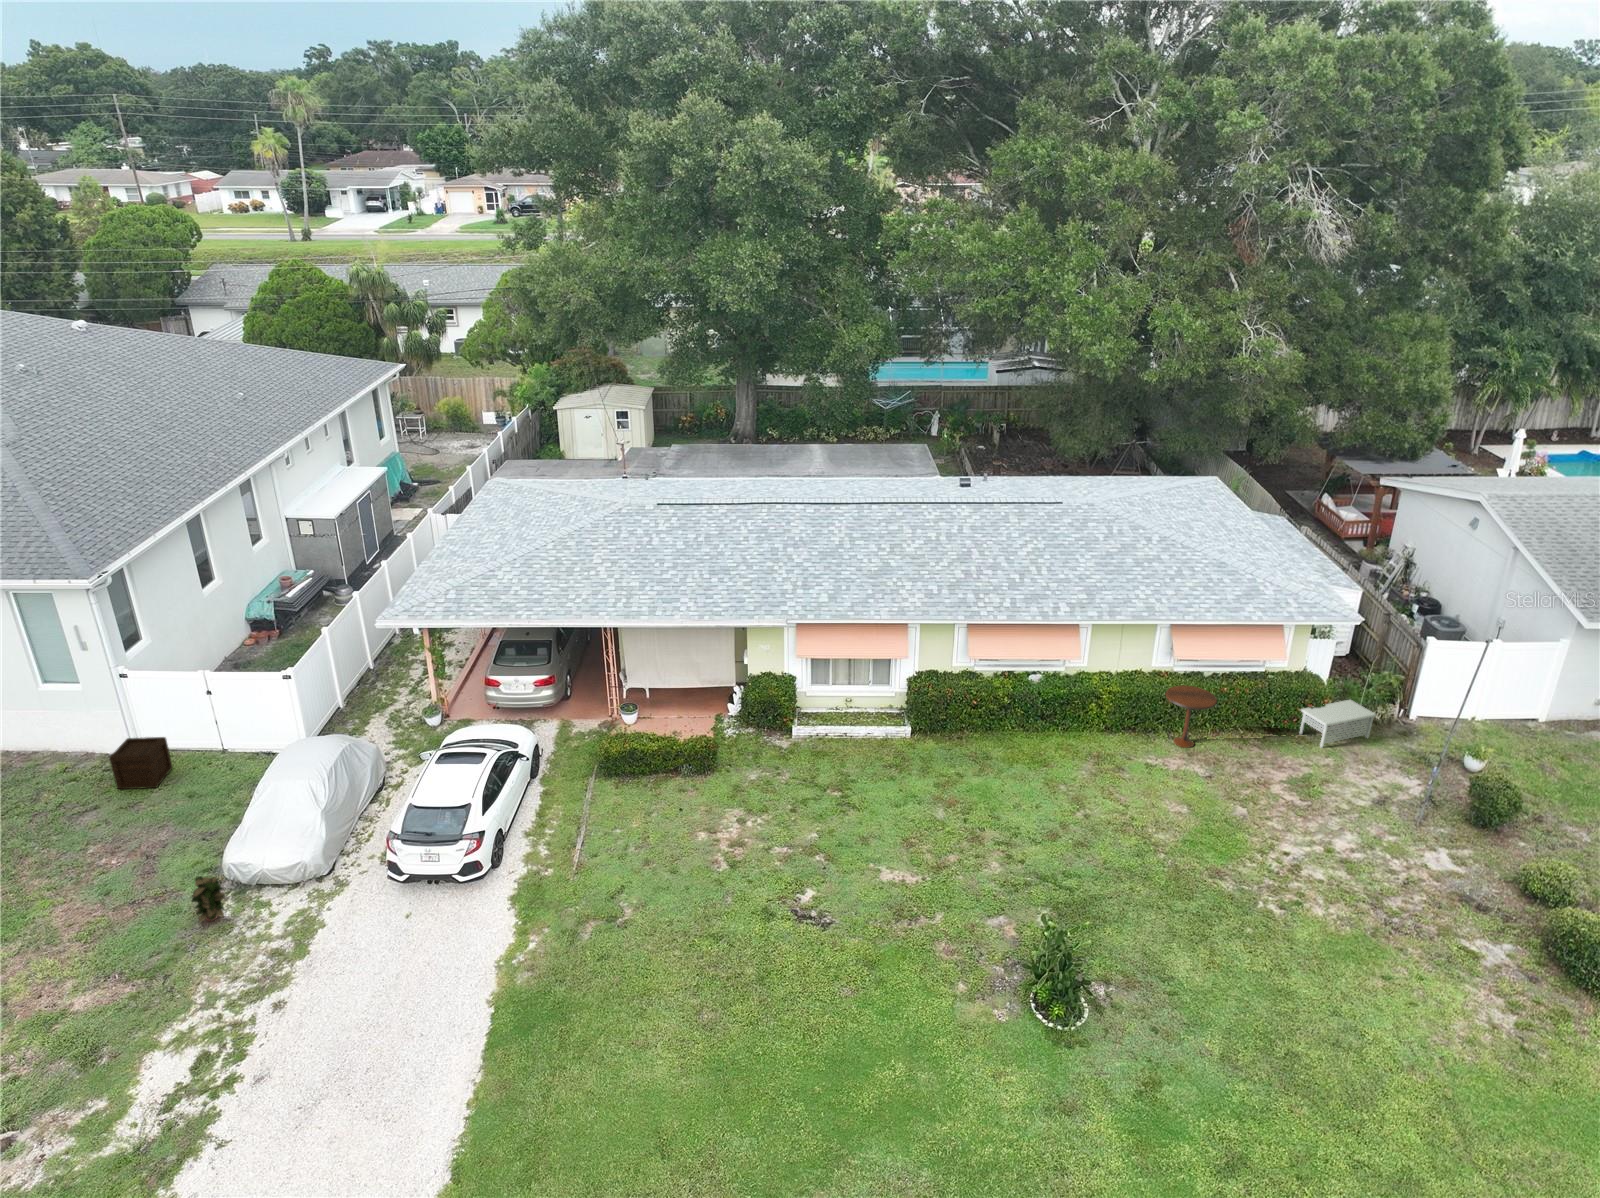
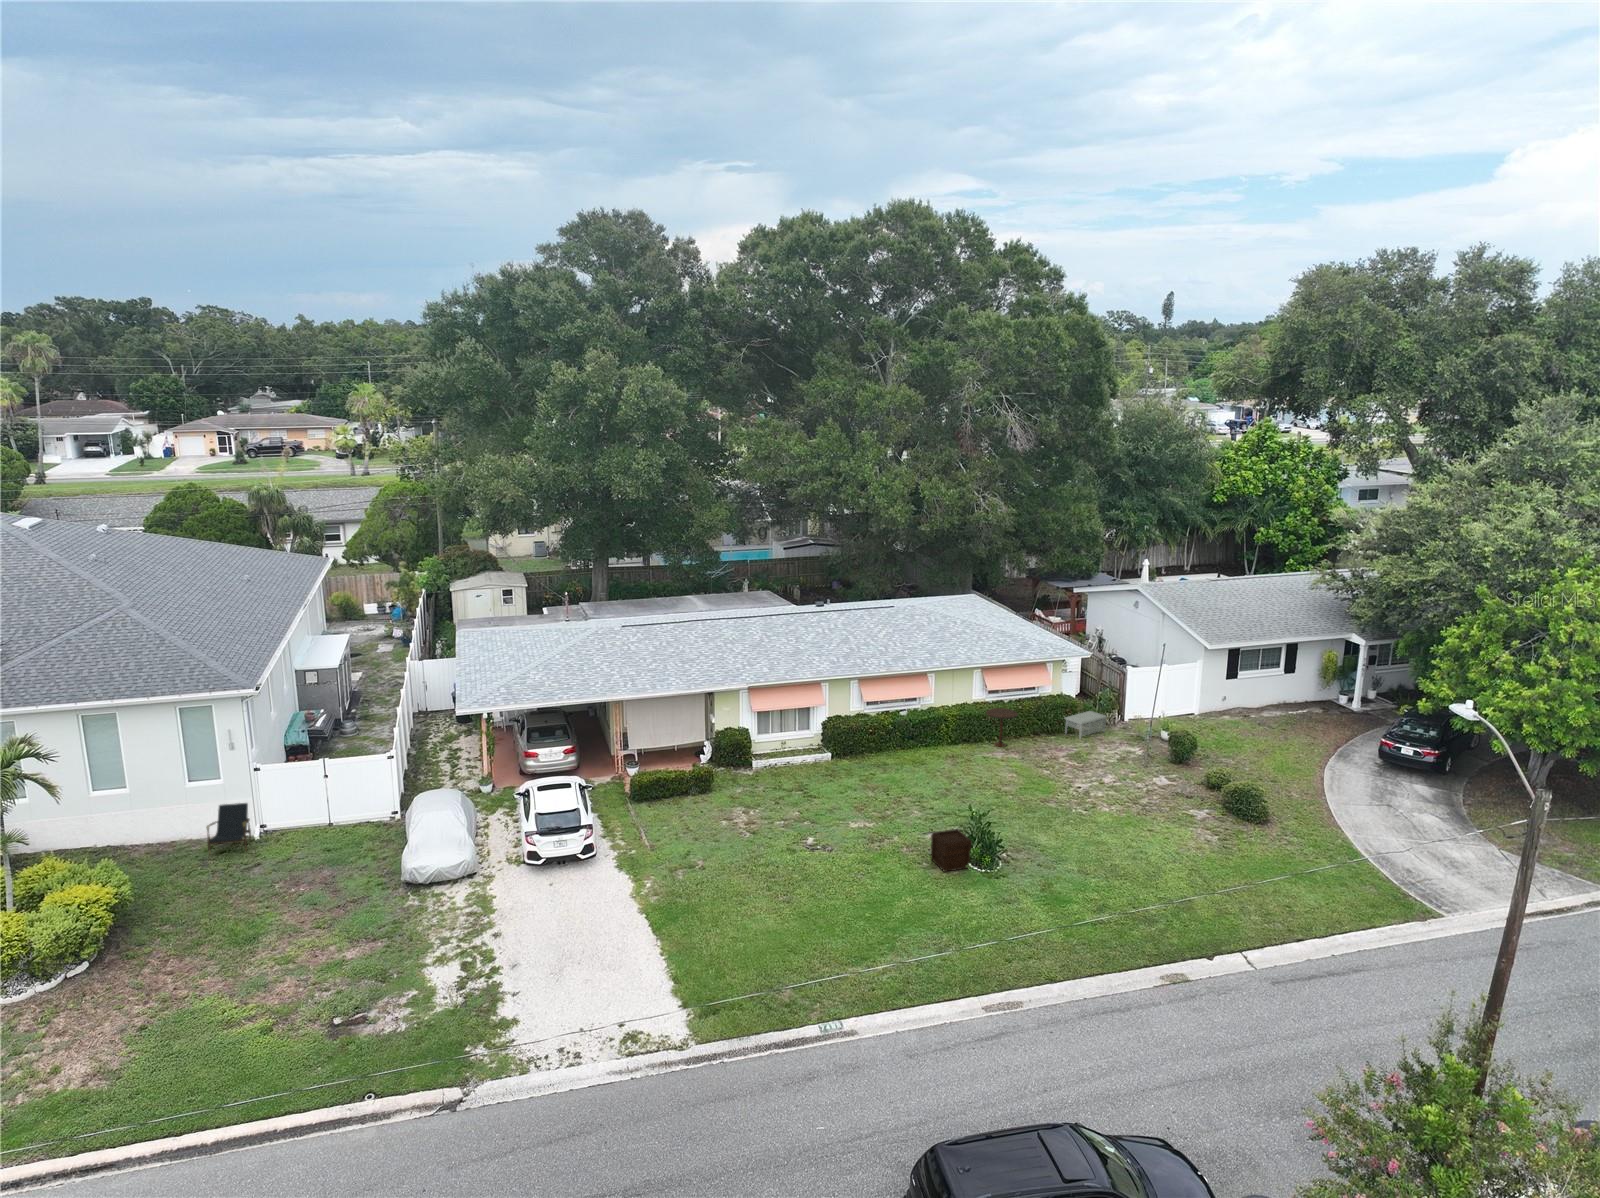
lounge chair: none [27,732,99,798] -> present [206,803,251,853]
wooden crate: present [109,737,173,789] -> present [931,829,972,872]
decorative plant: present [191,876,225,922] -> none [402,864,427,897]

